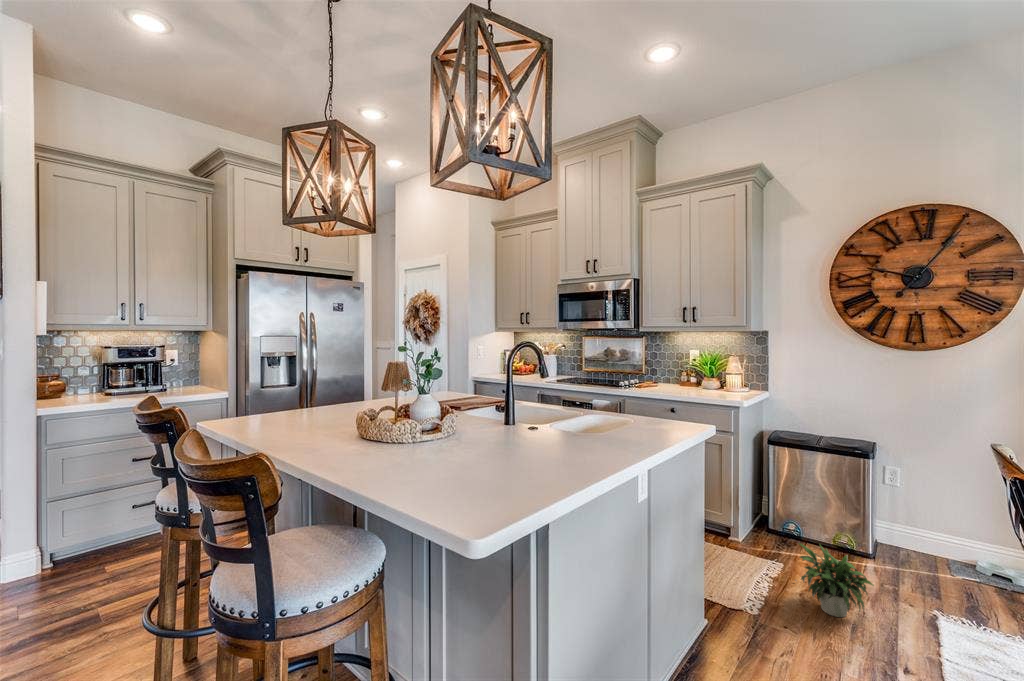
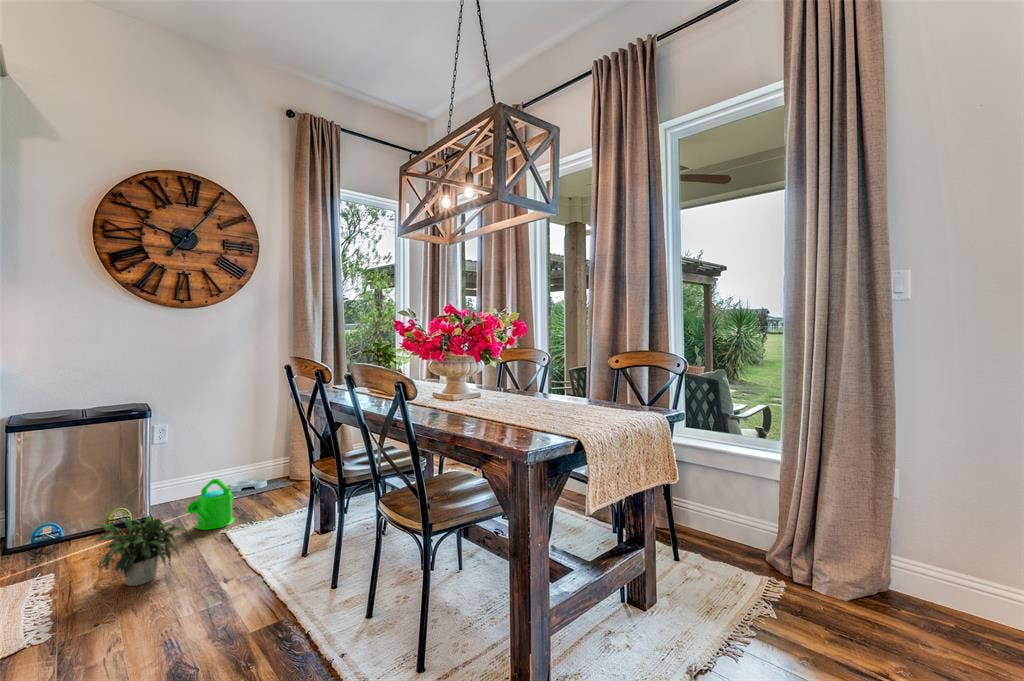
watering can: none [895,544,964,606] -> present [187,479,235,530]

